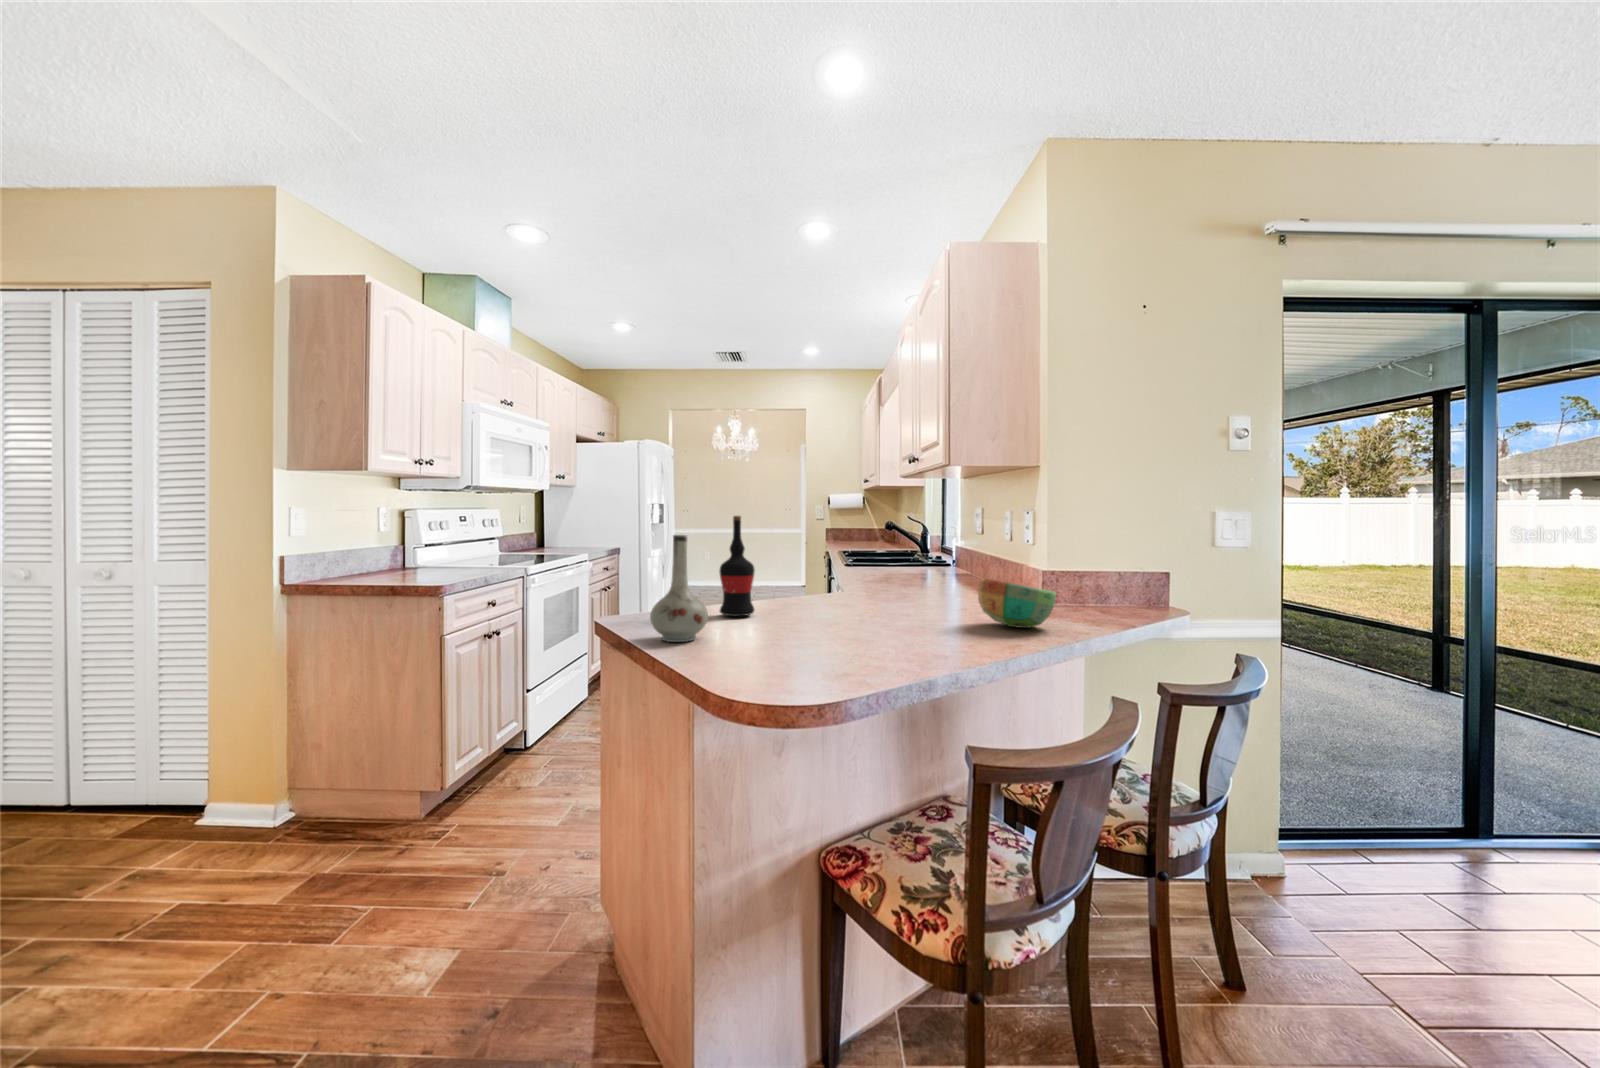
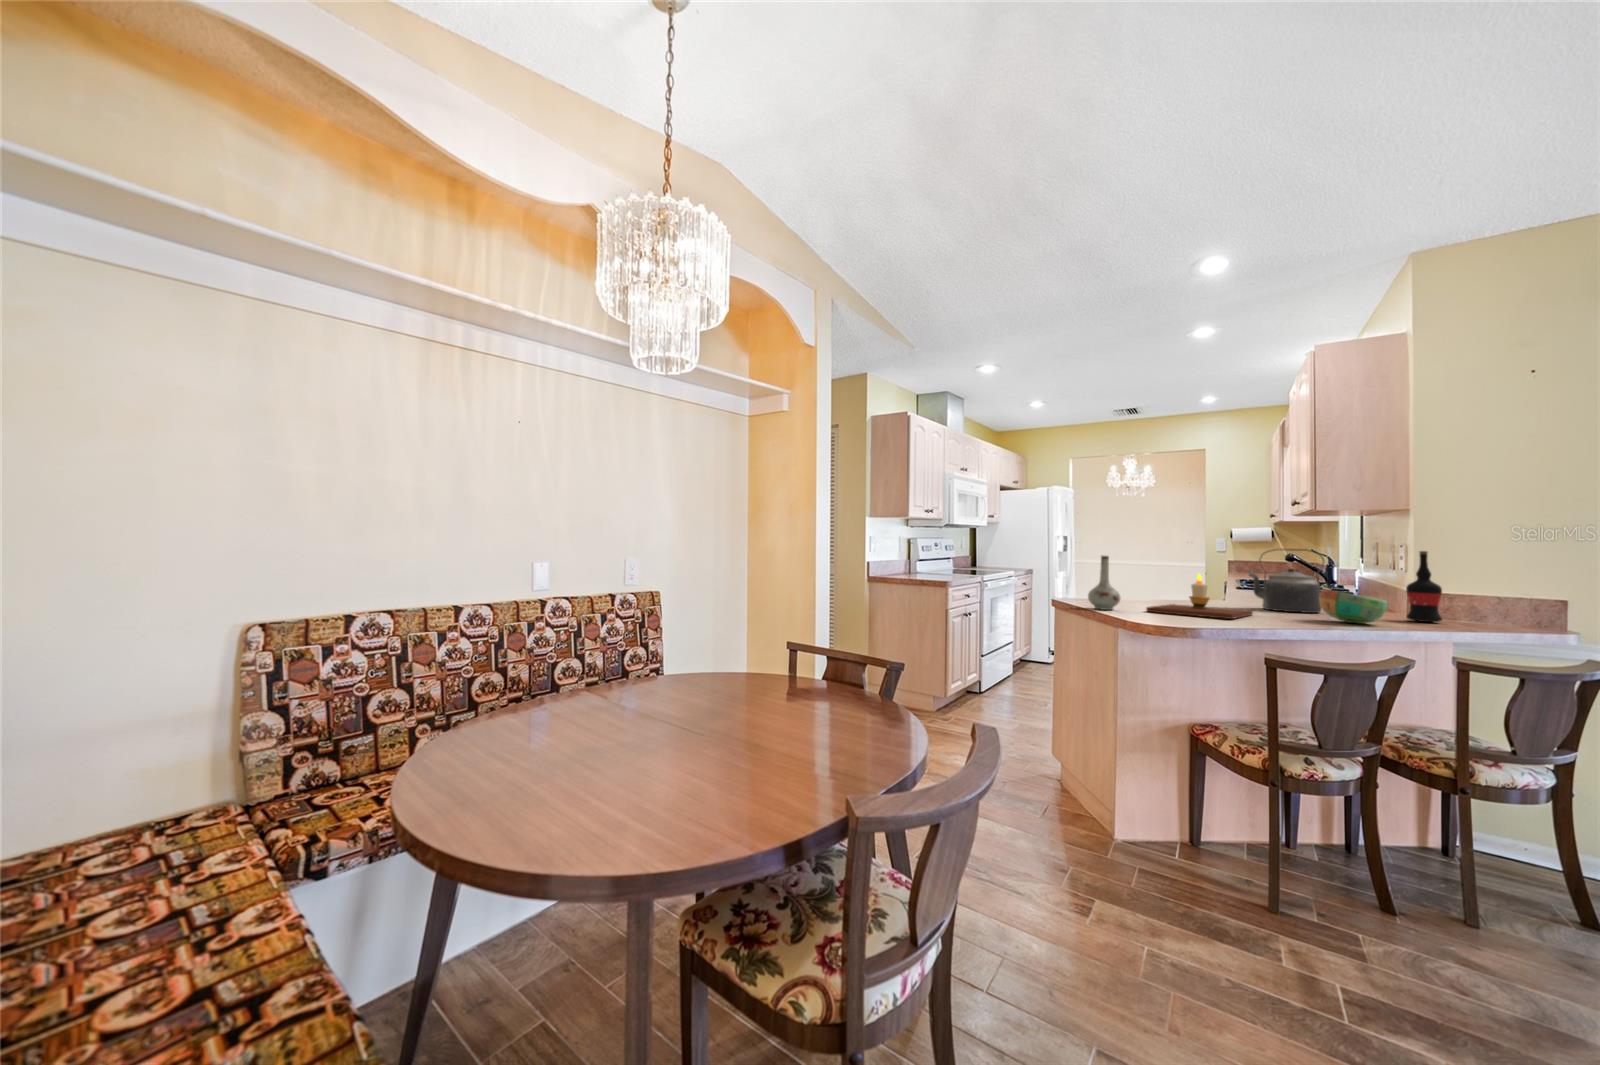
wine bottle: present [720,516,755,616] -> present [1406,551,1442,622]
kettle: none [879,517,963,608] -> present [1249,549,1324,613]
candle: none [751,562,897,644] -> present [1146,574,1253,619]

